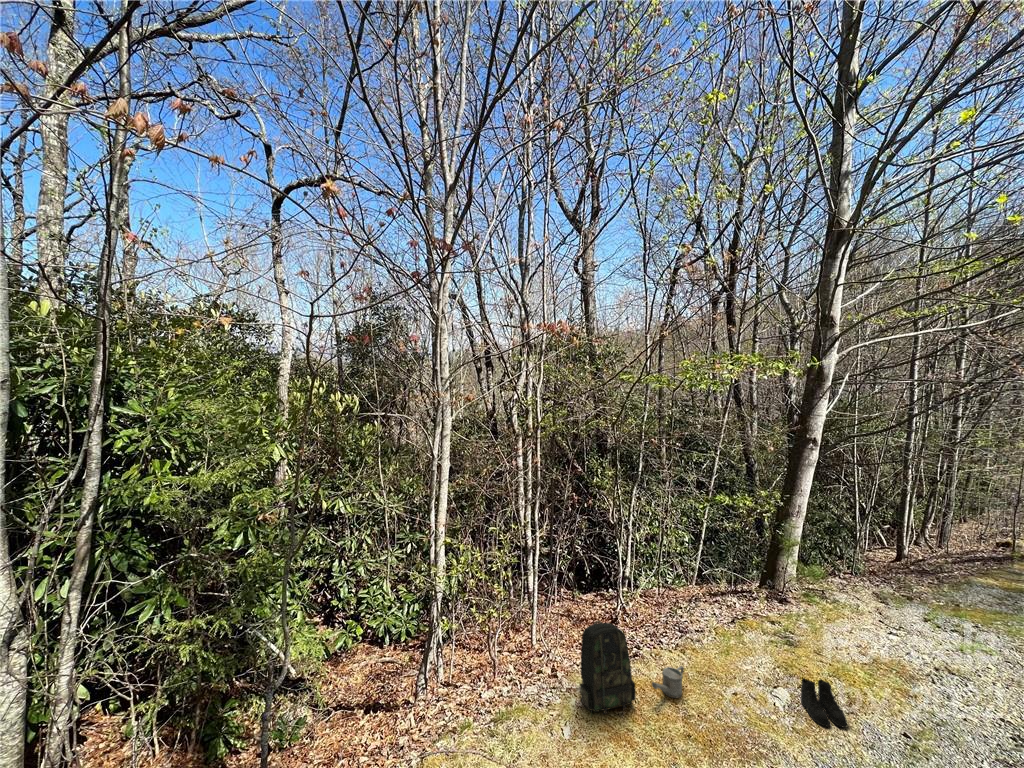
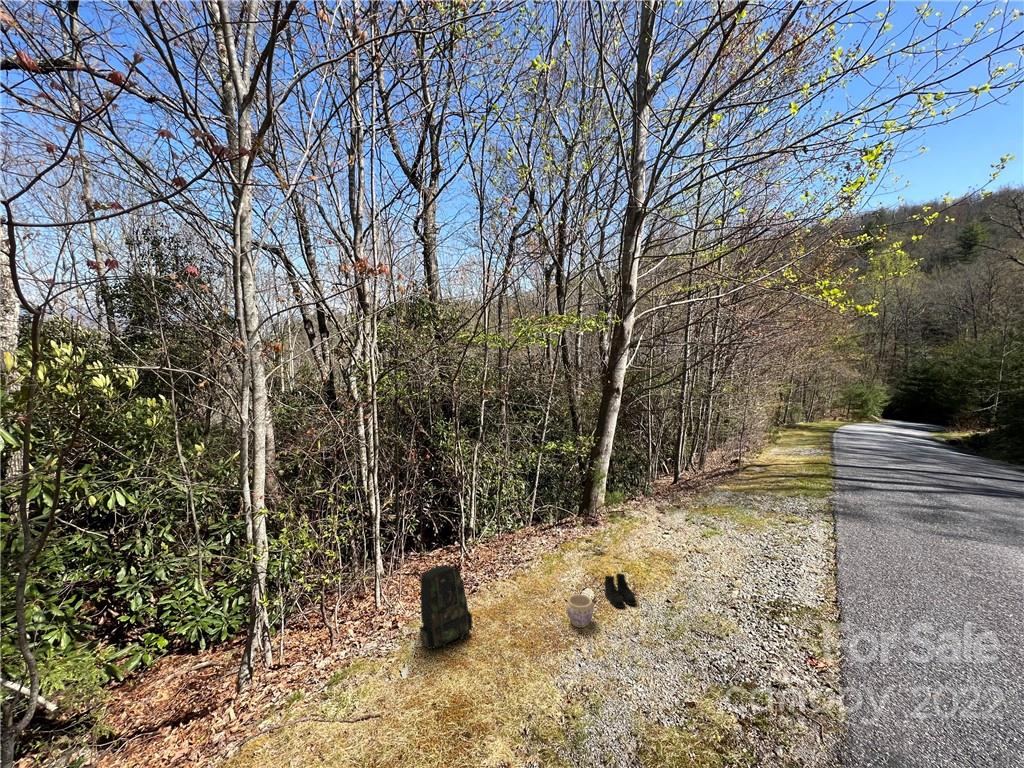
watering can: present [652,666,684,698] -> none [486,589,515,618]
planter: none [750,693,787,738] -> present [566,594,593,628]

